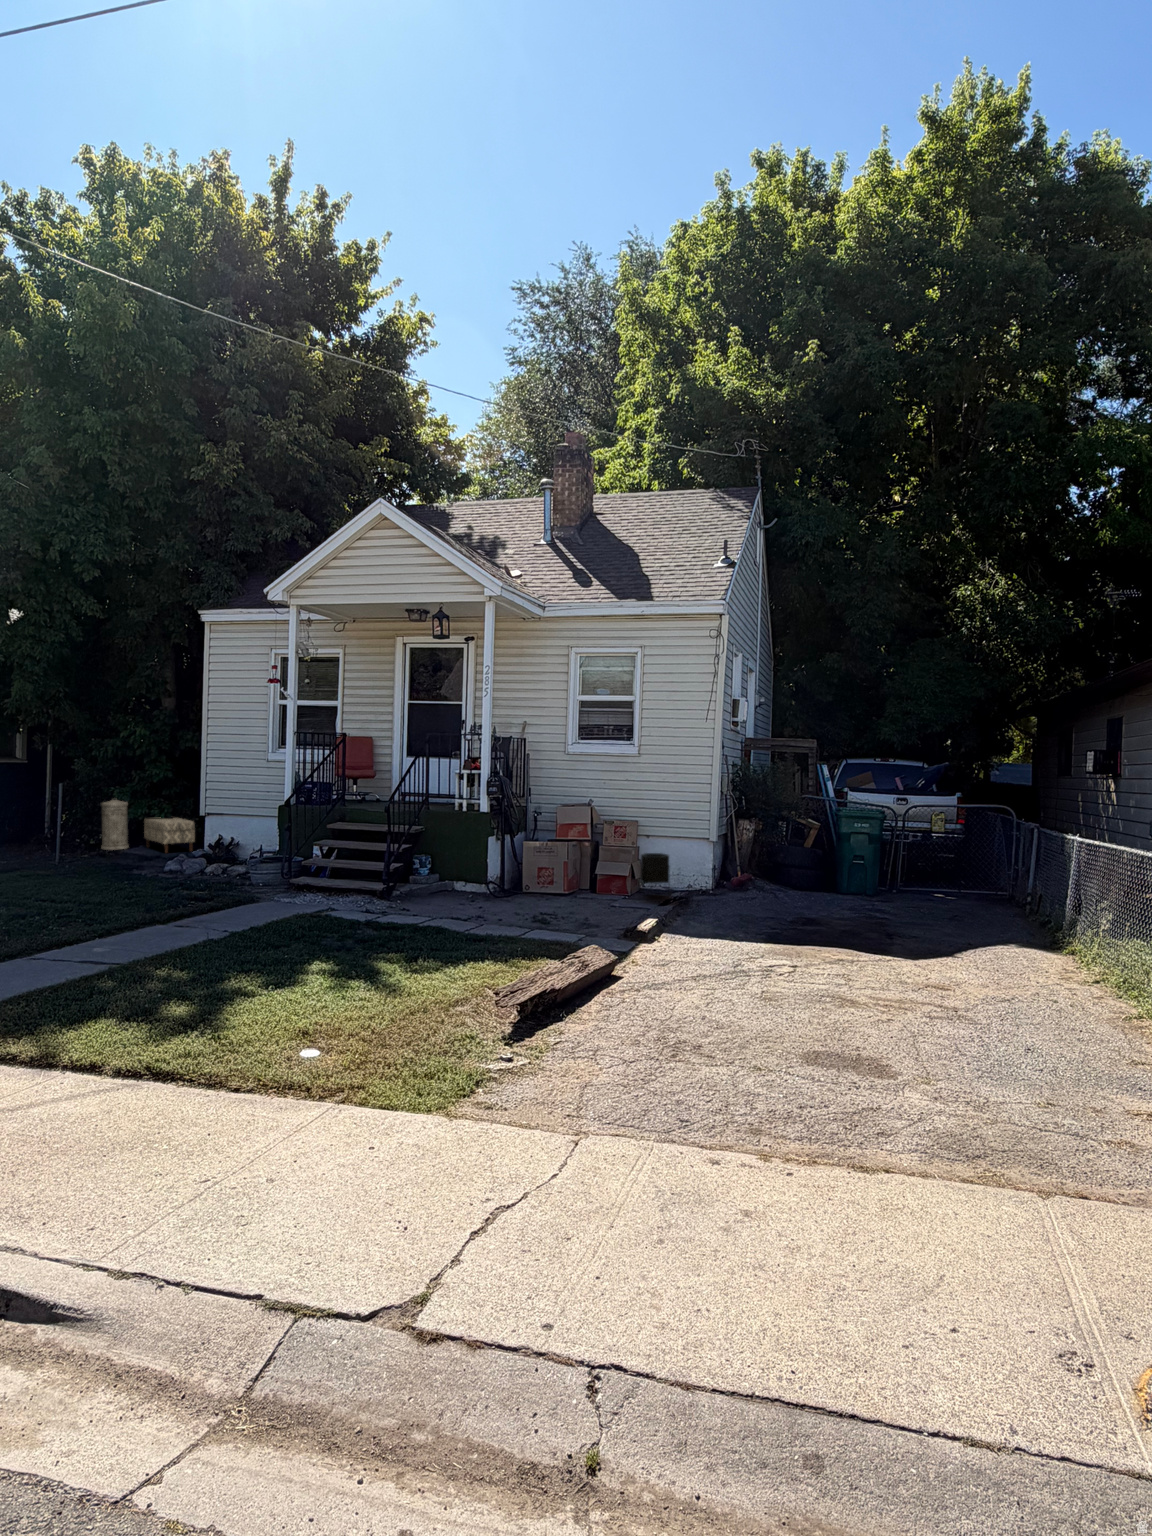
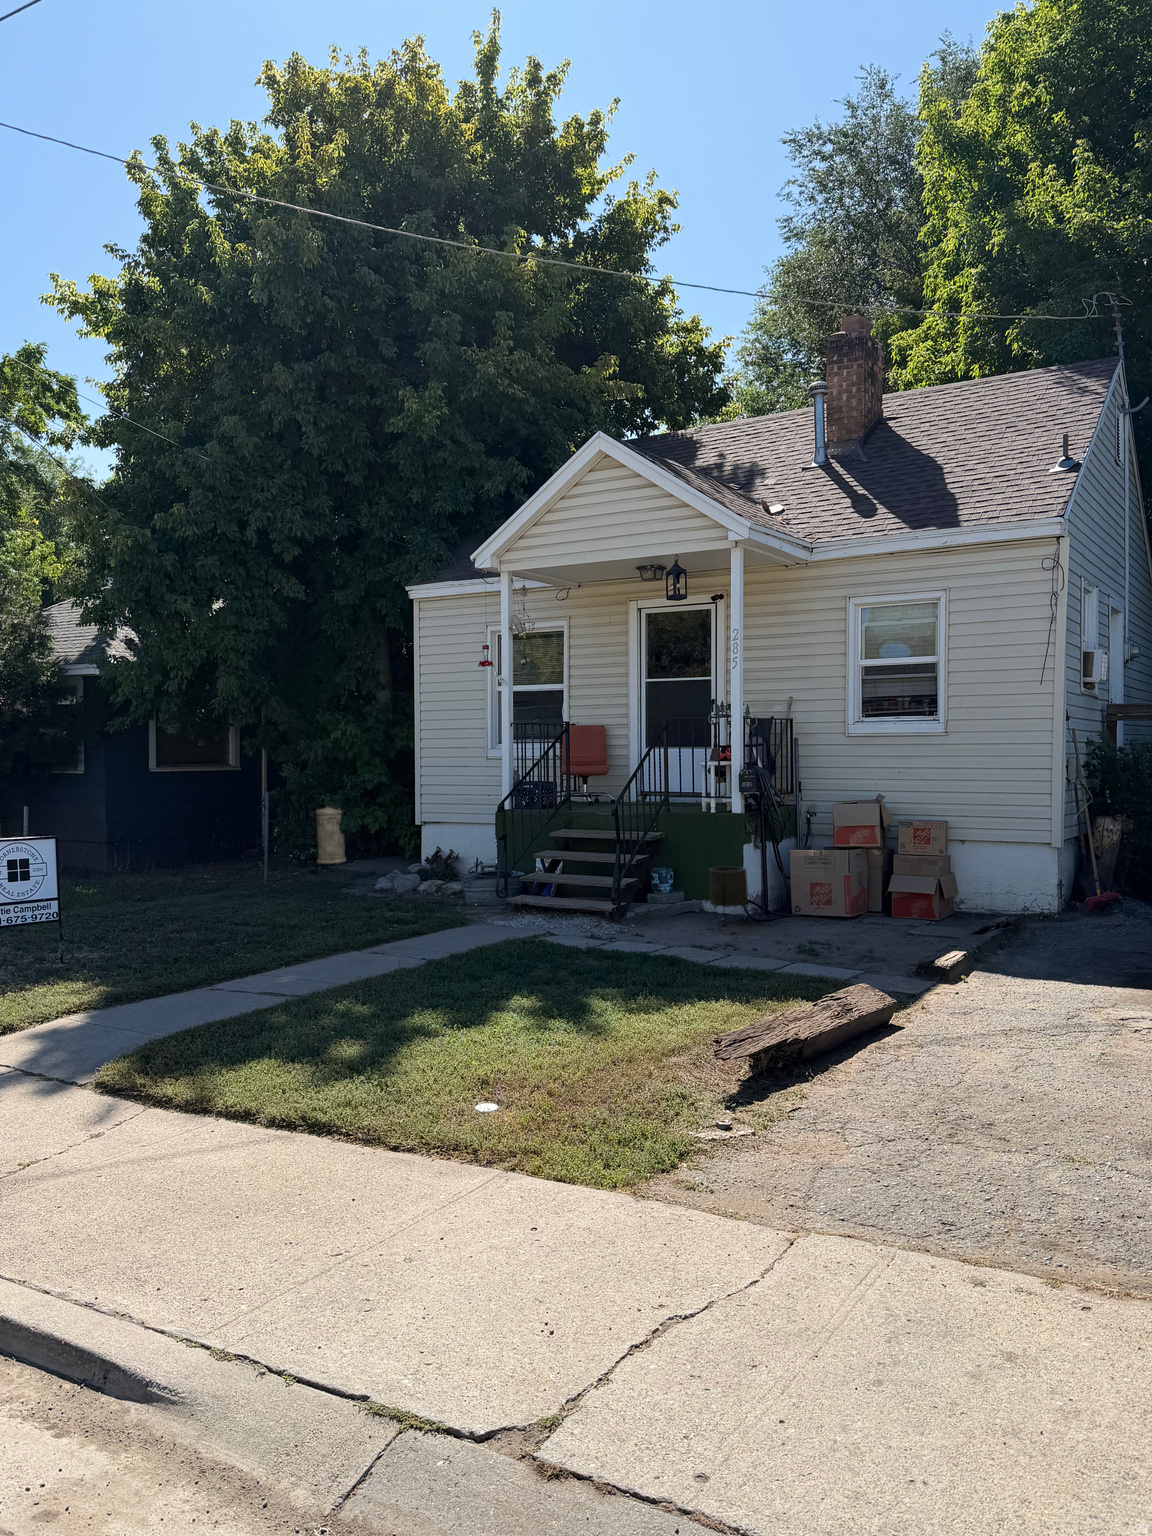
bench: present [144,818,195,853] -> none [362,825,415,867]
planter: present [640,853,669,884] -> present [709,867,748,914]

